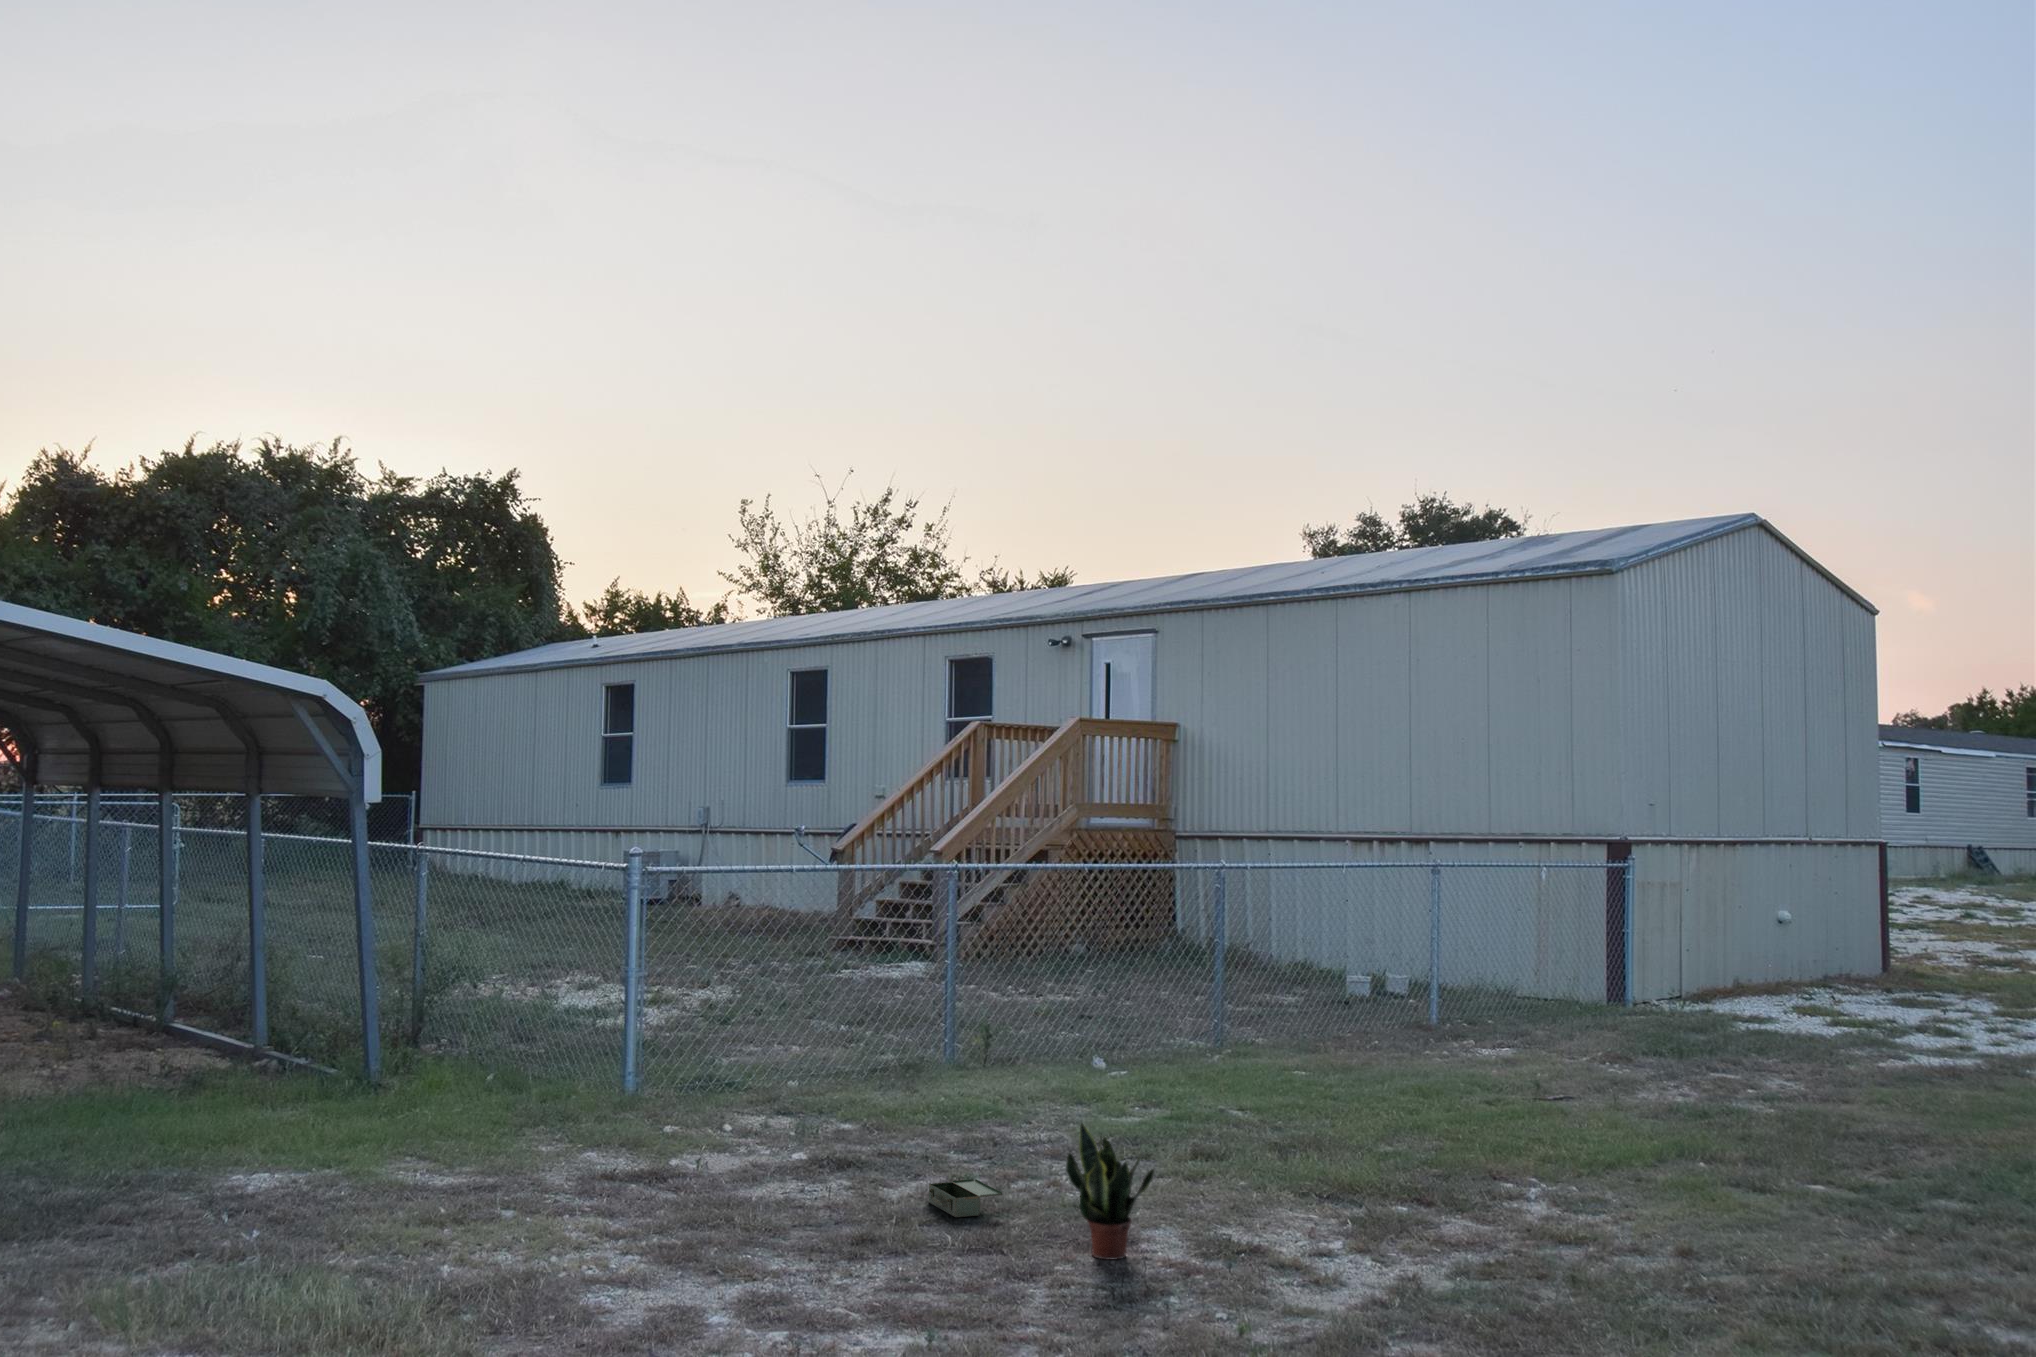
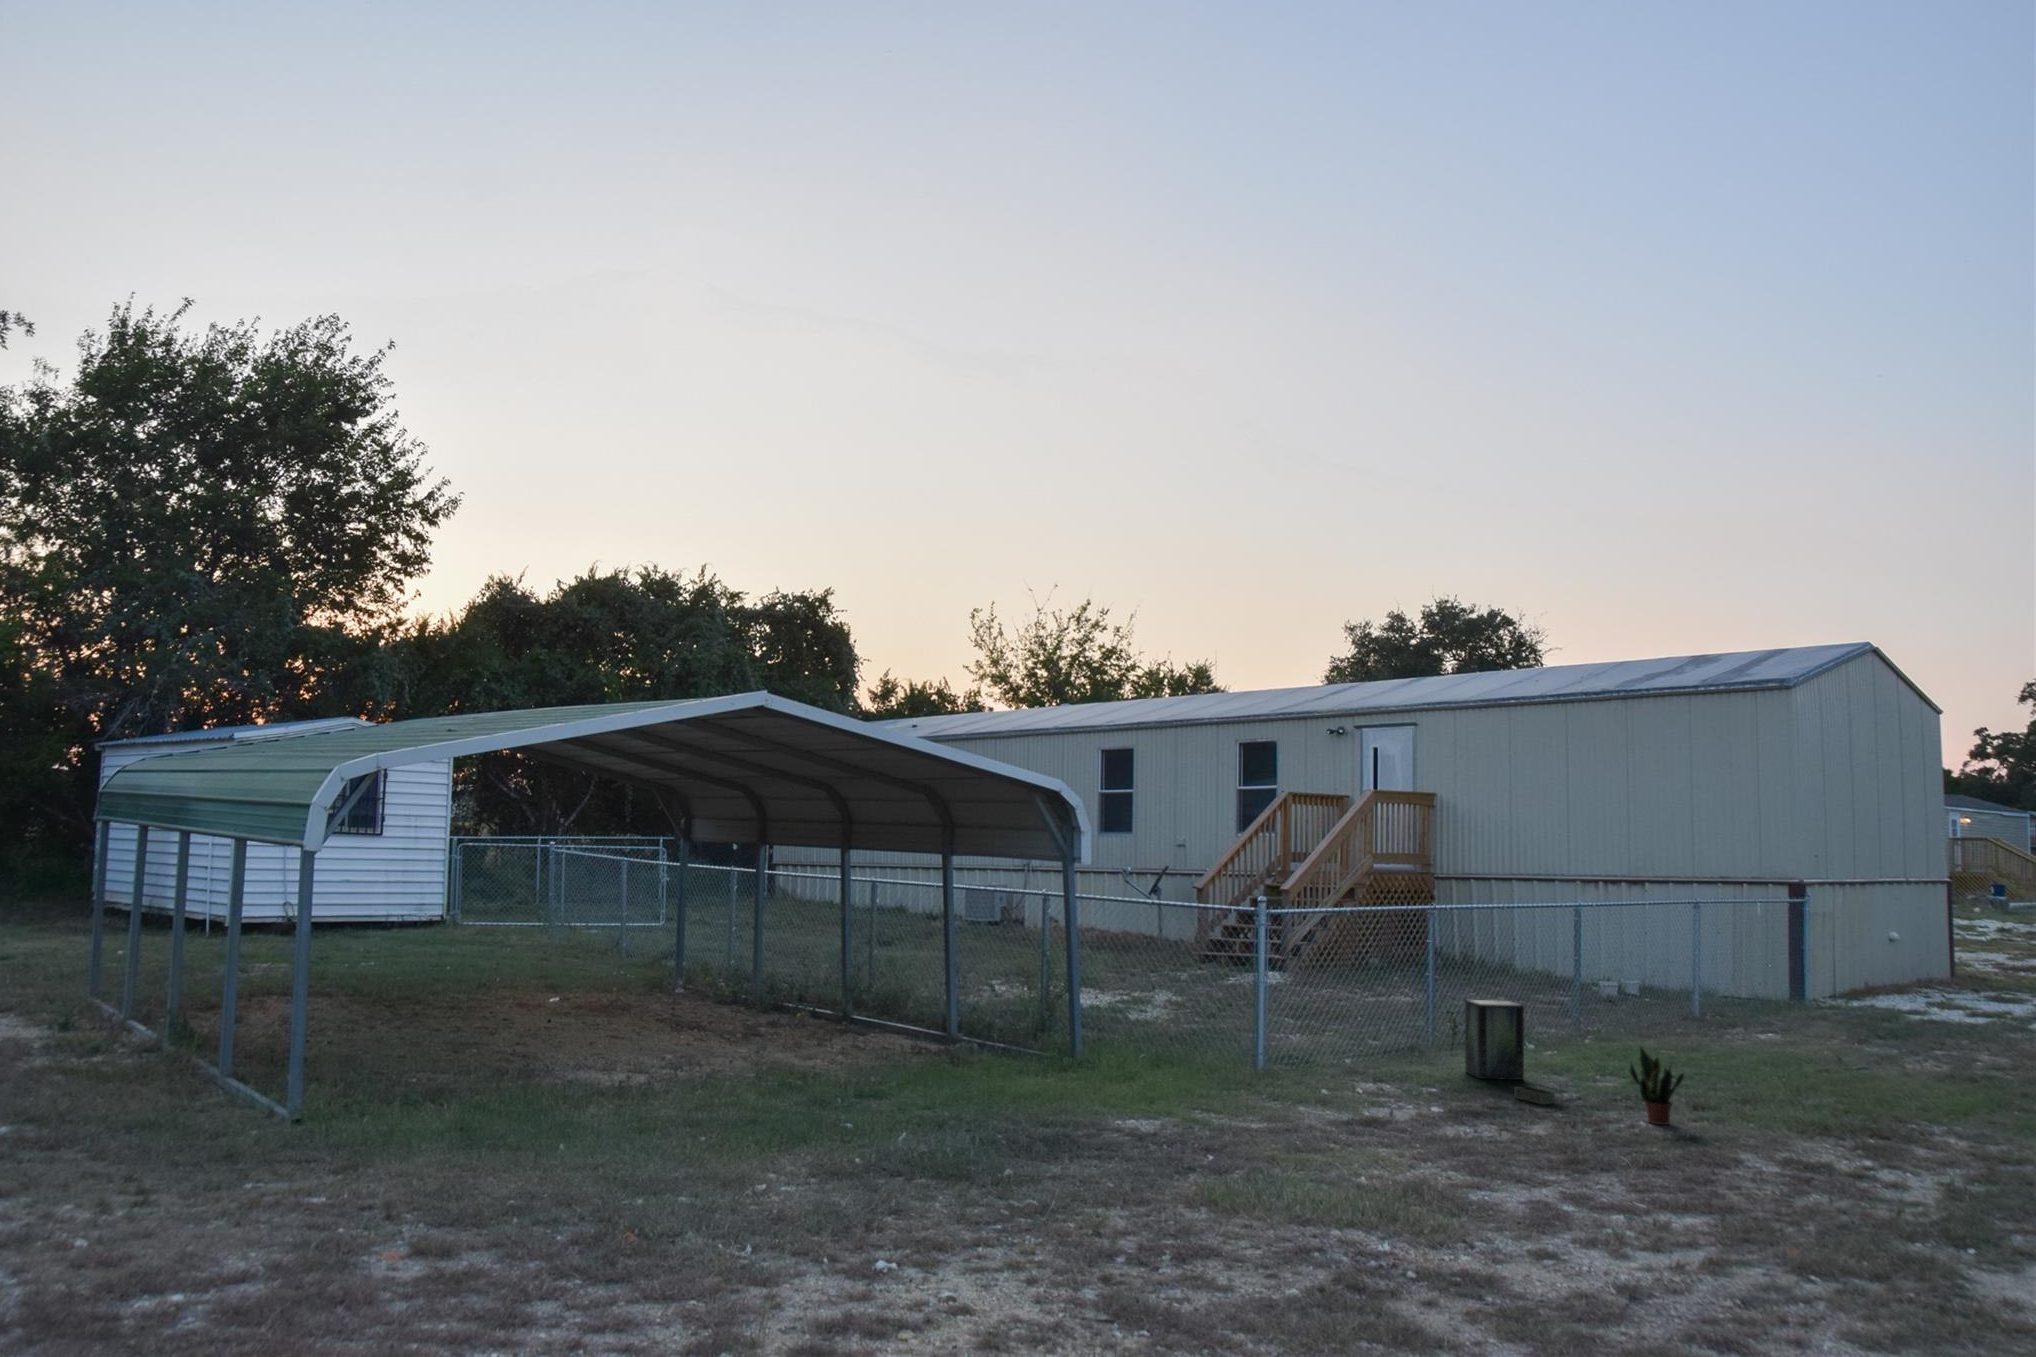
storage box: none [927,1032,1004,1161] -> present [1465,1000,1524,1080]

